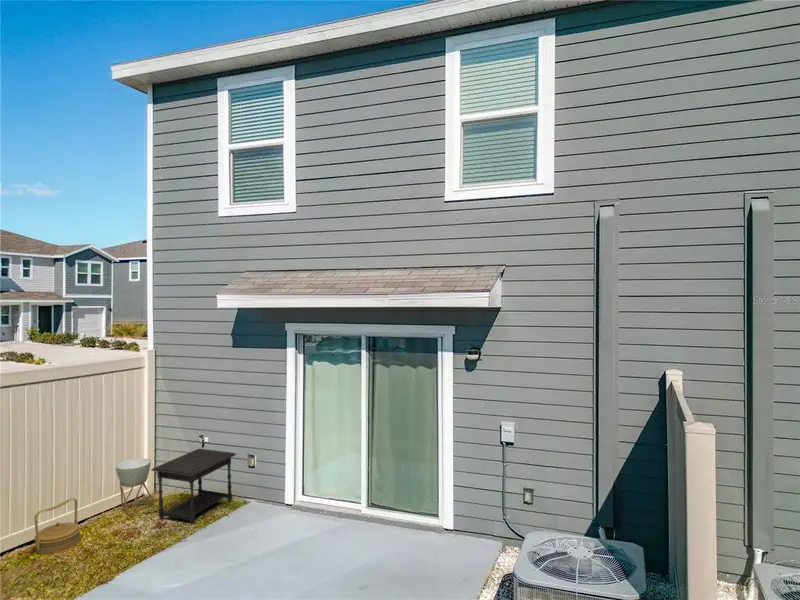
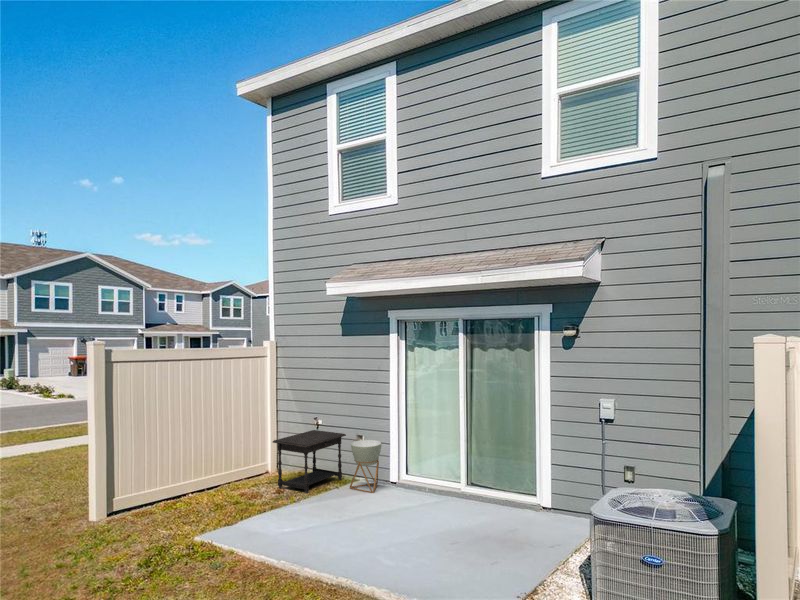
planter: present [116,458,154,516] -> present [350,440,382,493]
woven basket: present [34,498,80,555] -> none [178,460,214,505]

